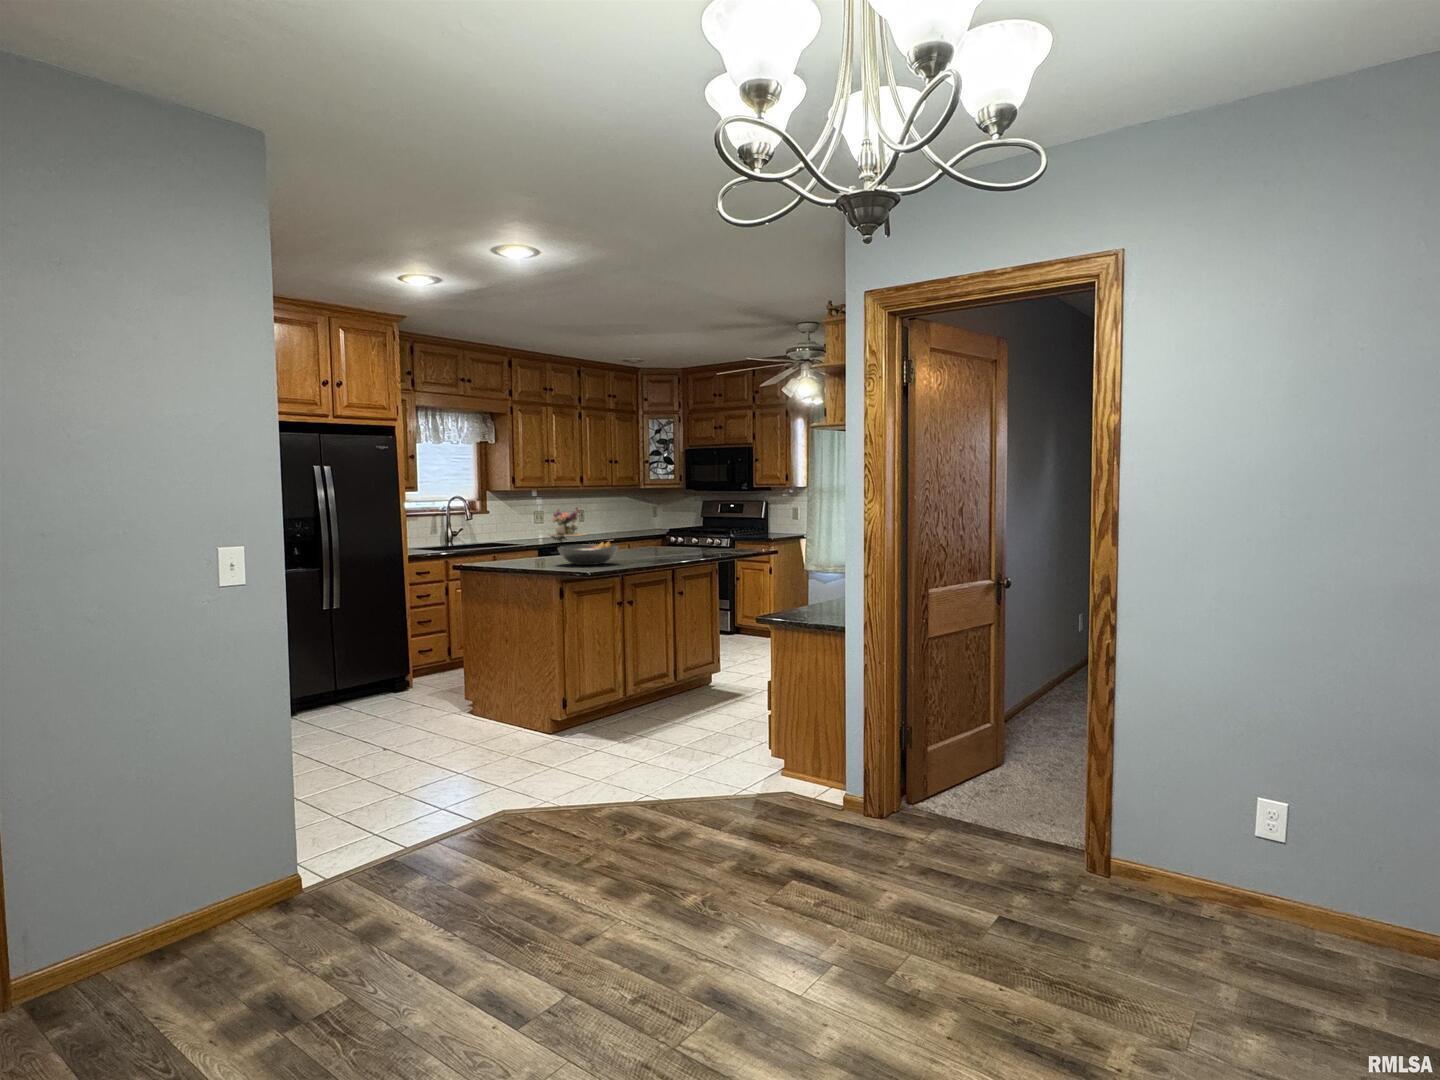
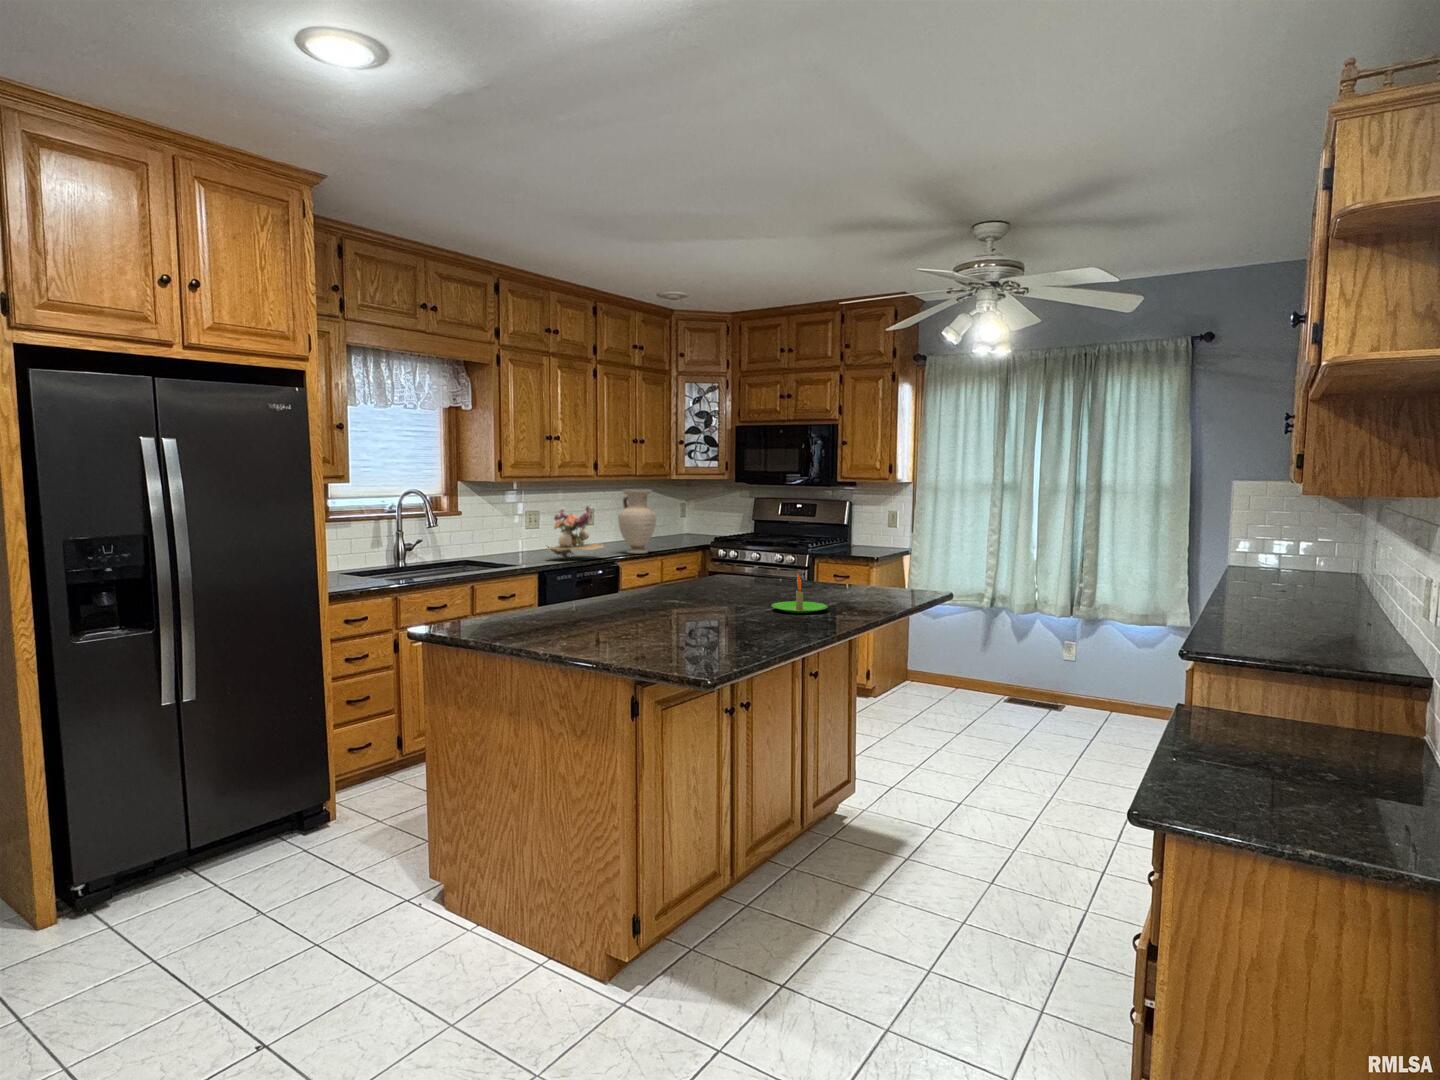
vase: none [600,496,627,540] -> present [618,490,657,553]
candle: none [661,538,693,560] -> present [772,574,828,613]
fruit bowl: present [558,541,618,565] -> none [604,584,717,631]

